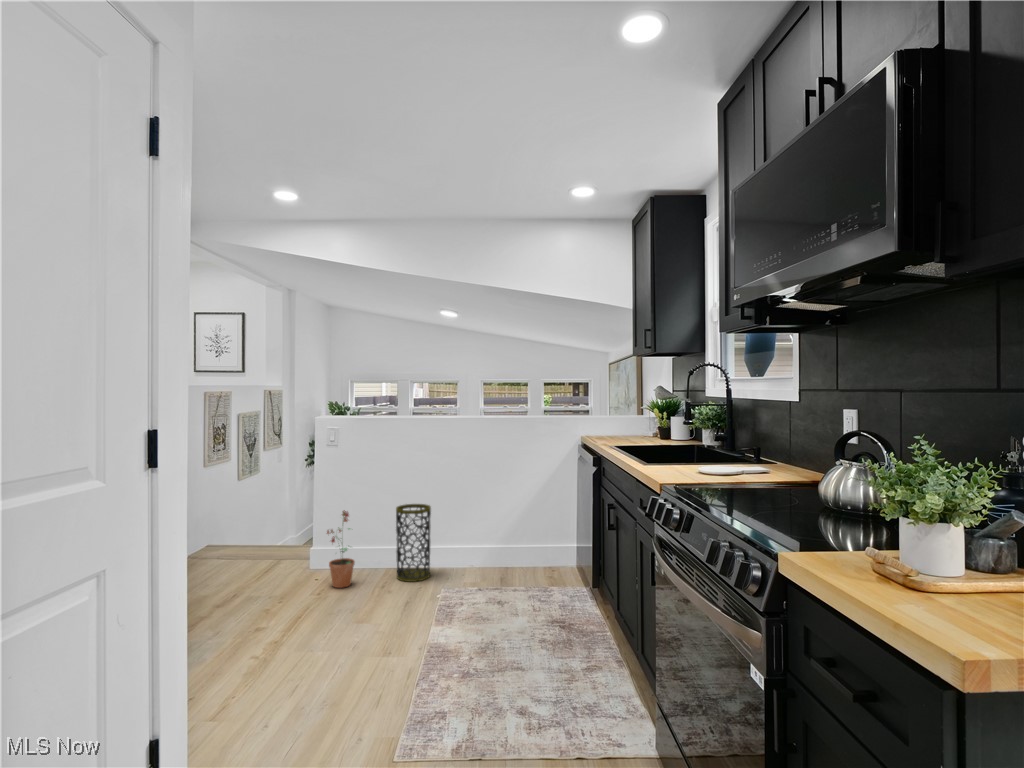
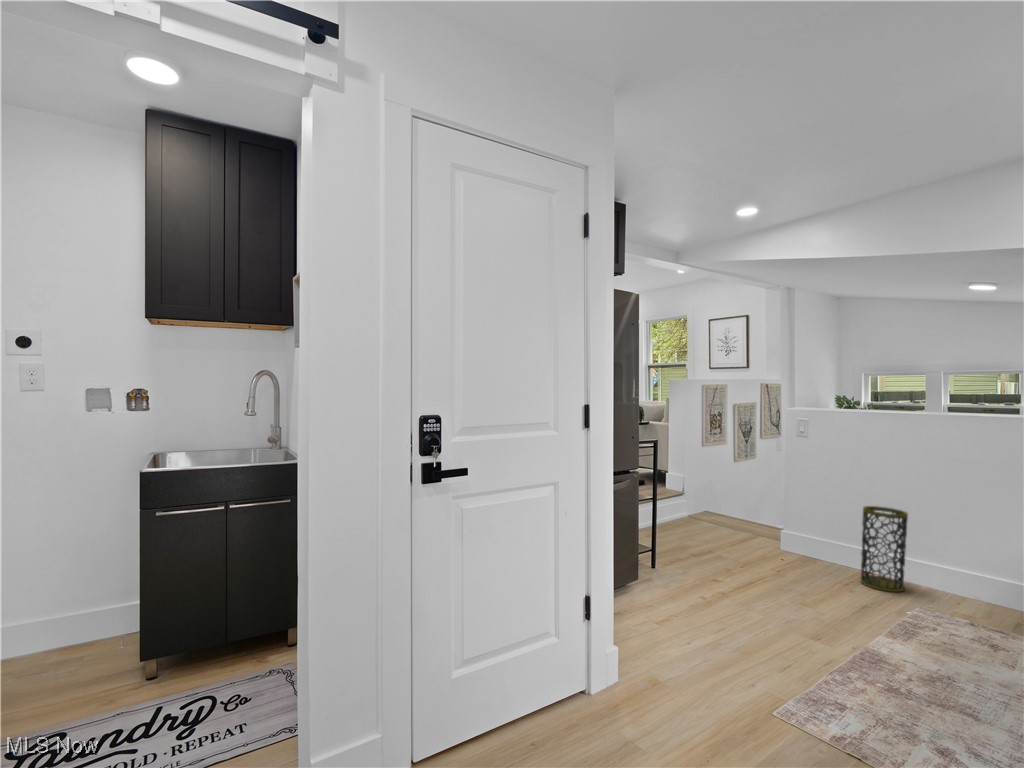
potted plant: present [327,510,355,588] -> none [785,498,813,572]

